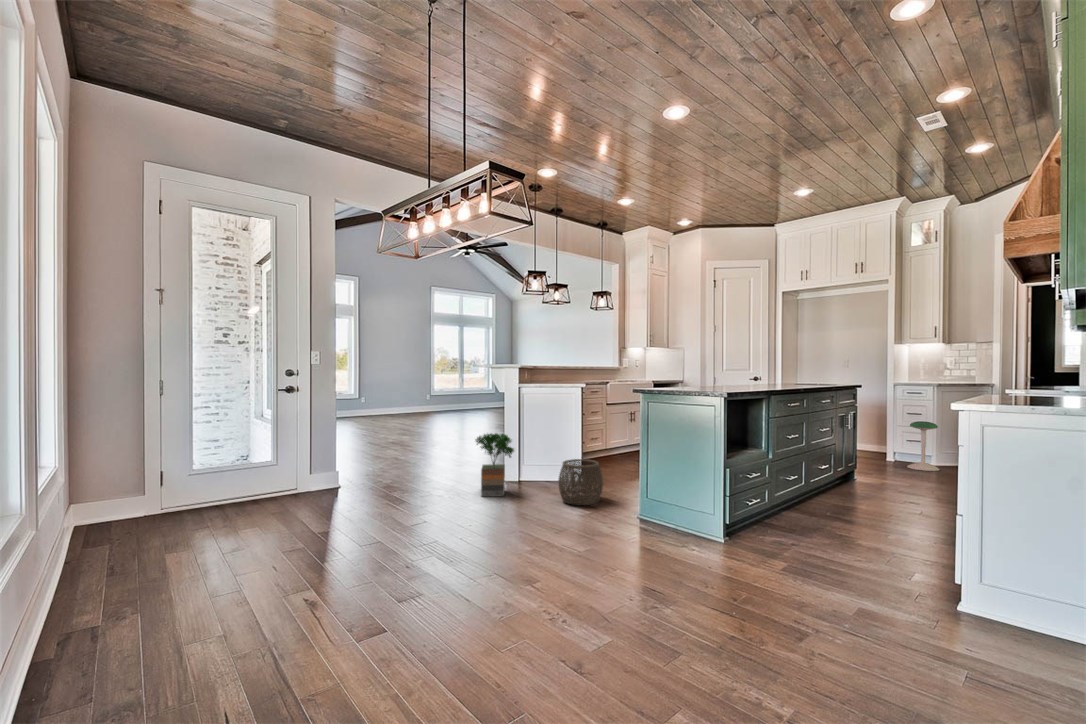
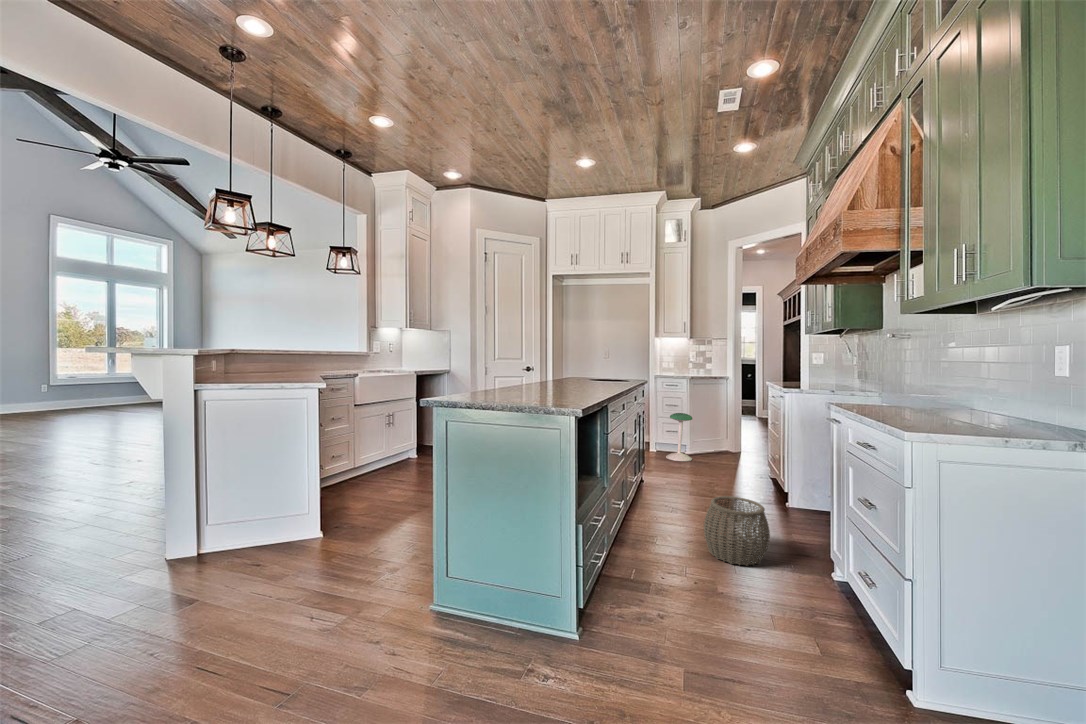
potted tree: present [476,433,514,497] -> none [56,501,175,656]
woven basket: present [558,459,603,505] -> present [704,496,770,566]

